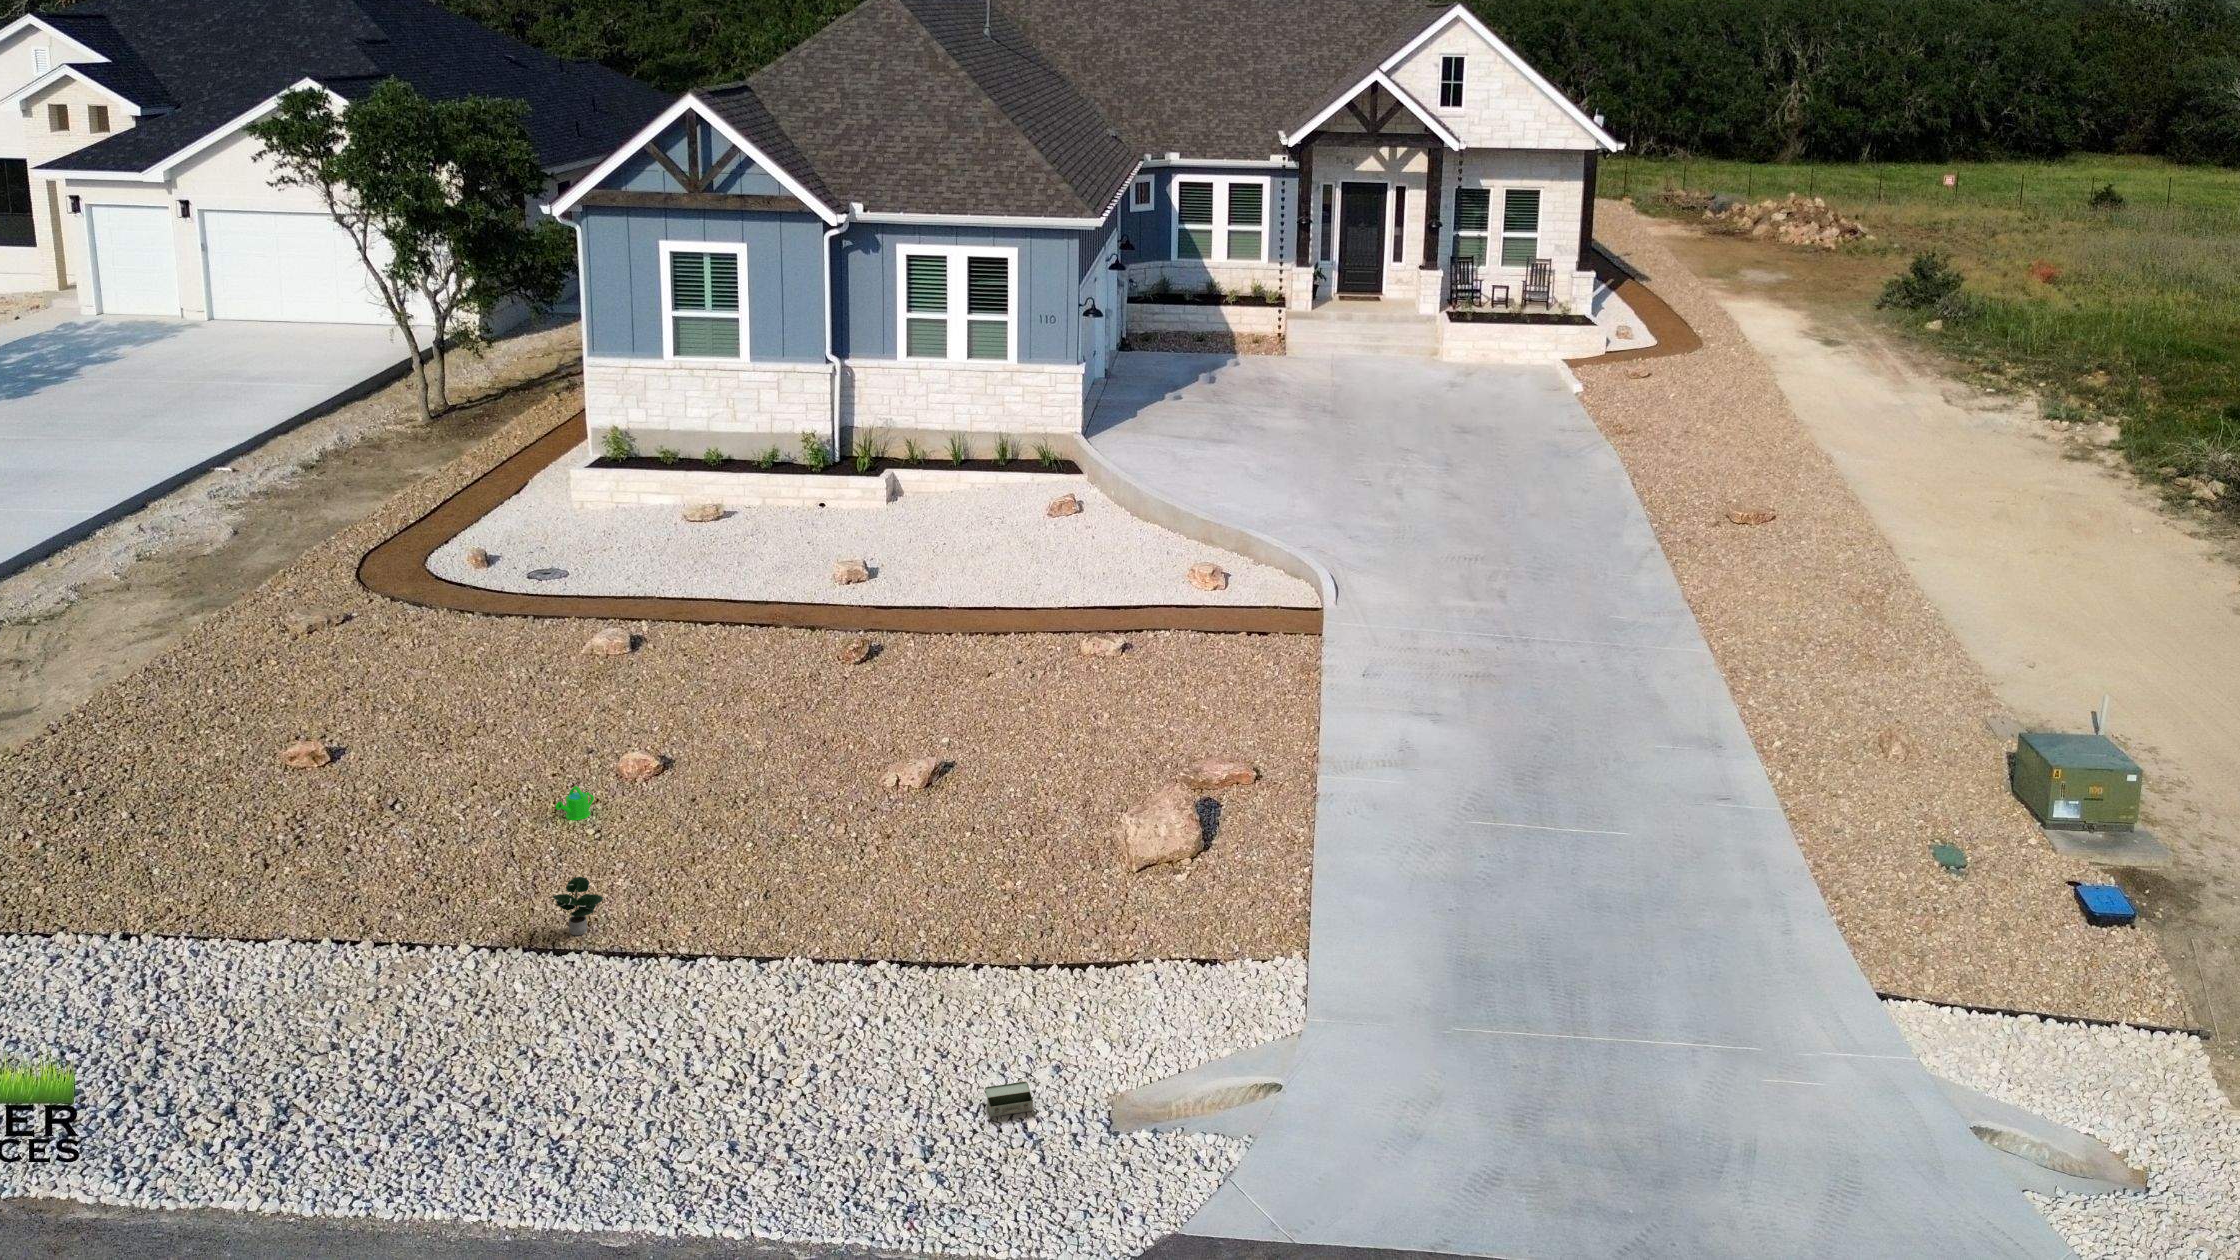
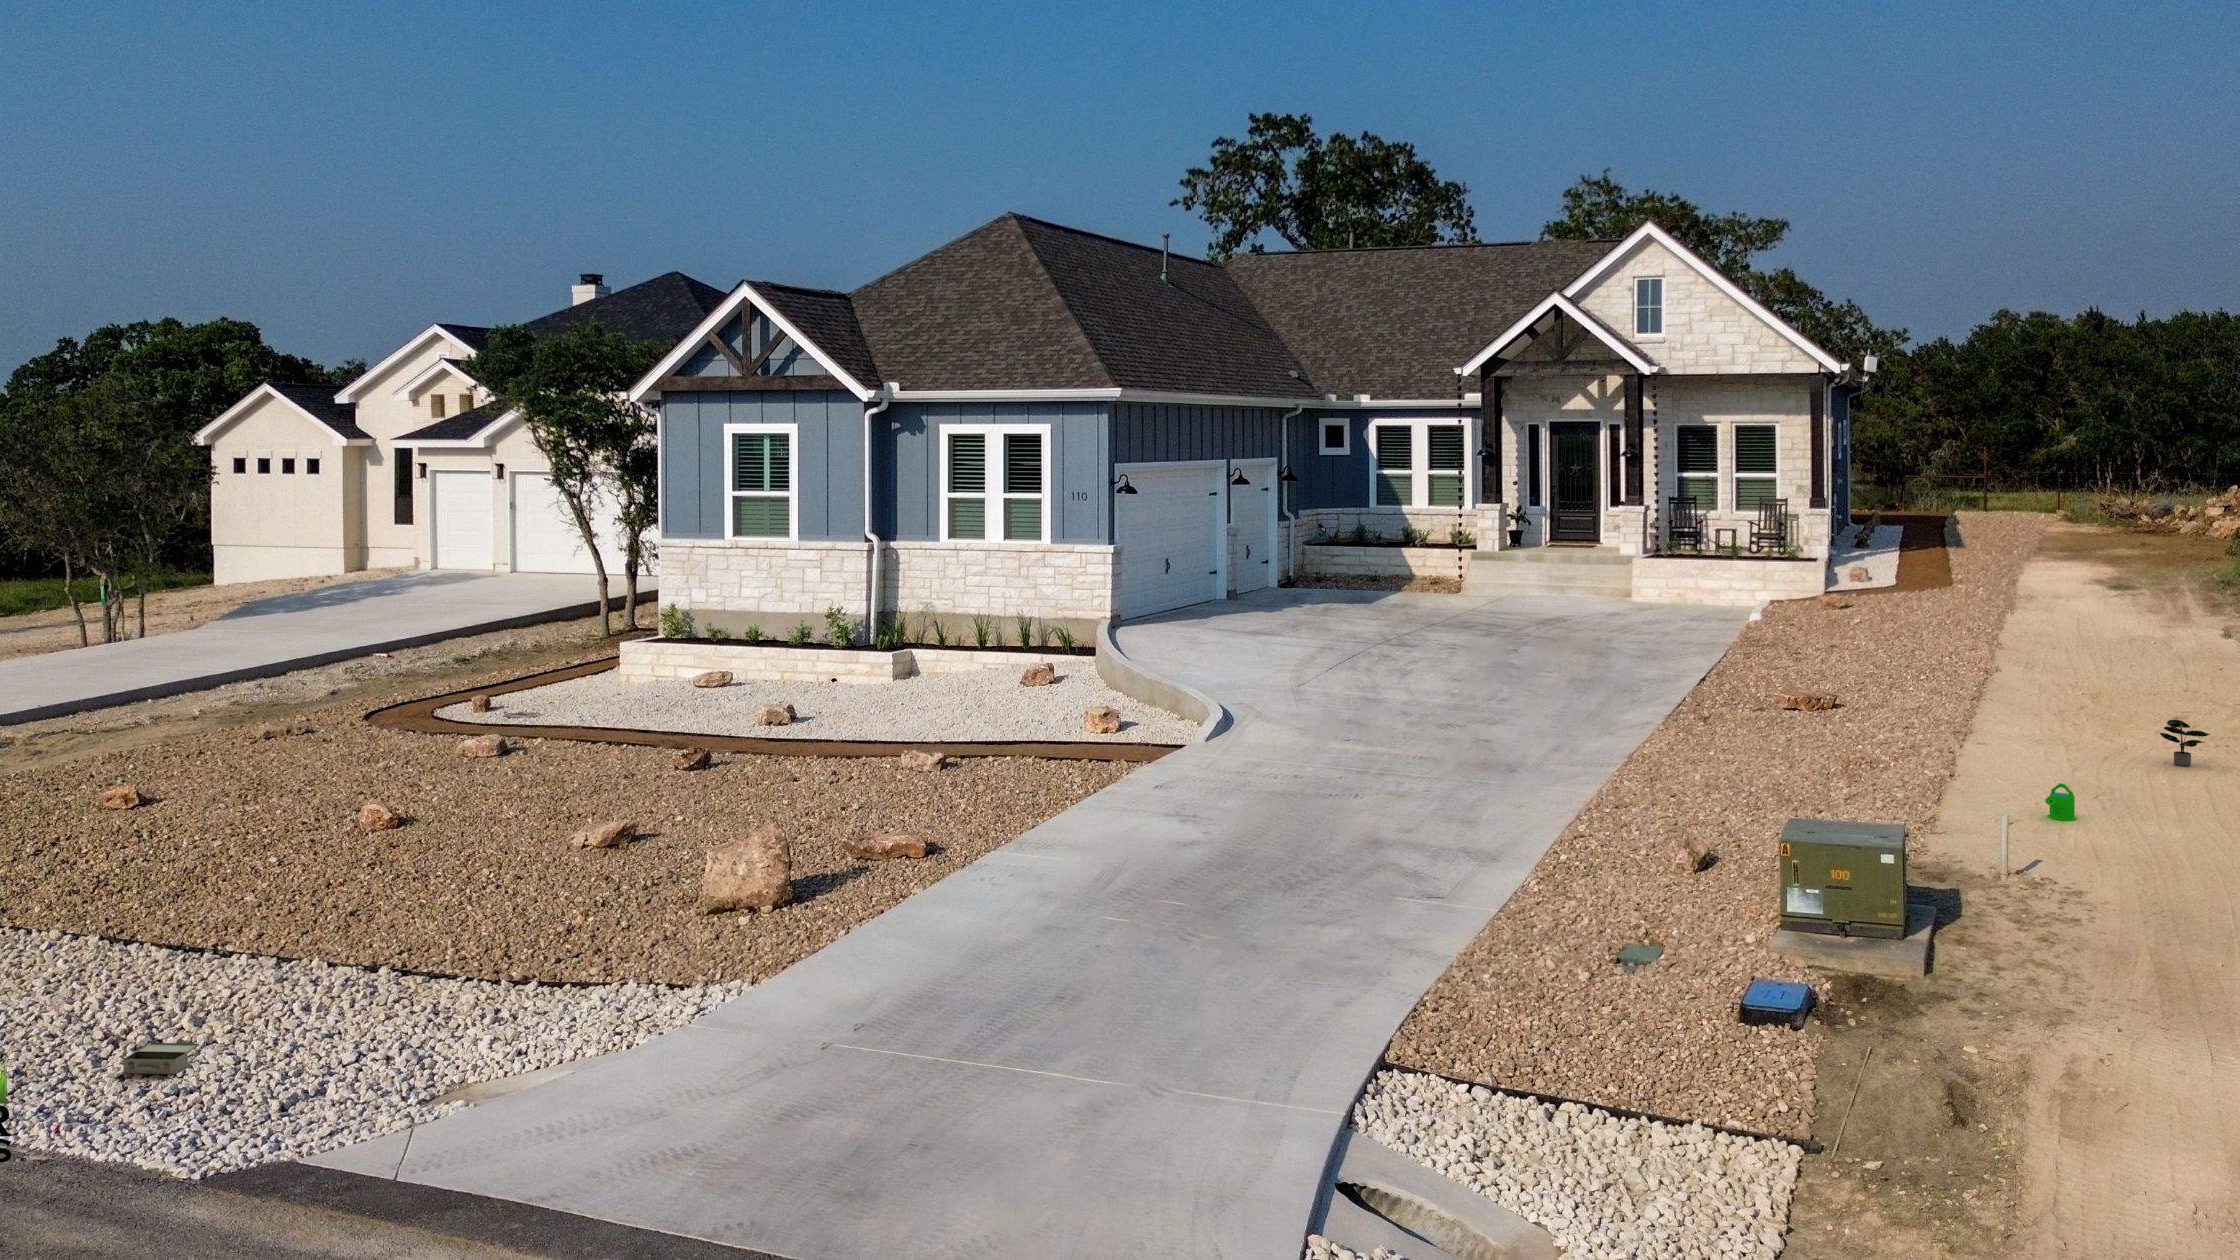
watering can: present [556,786,594,820] -> present [2045,783,2077,821]
potted plant: present [553,877,603,935] -> present [2160,720,2210,766]

